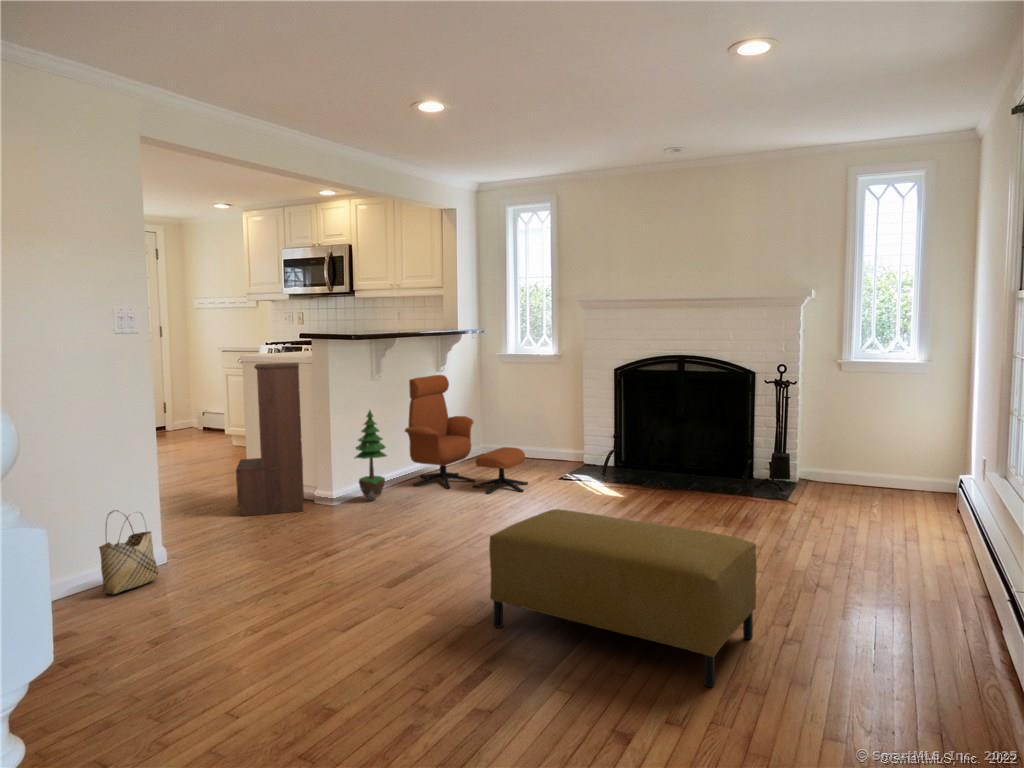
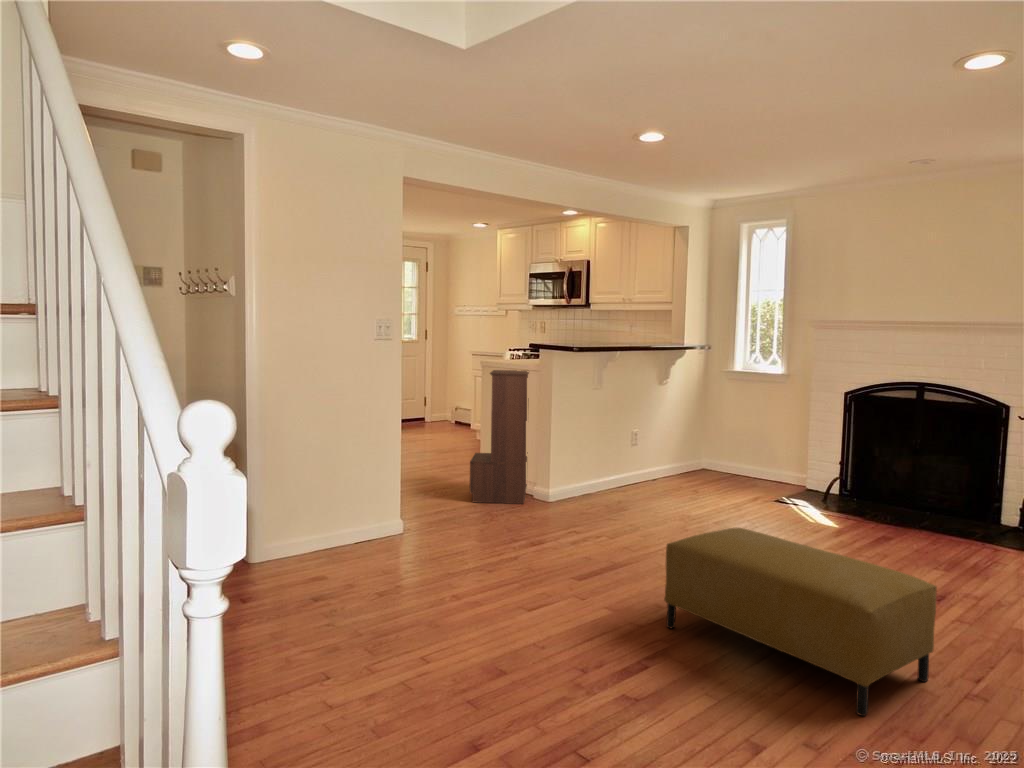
lounge chair: present [405,375,528,494] -> none [621,389,741,510]
potted tree: present [355,410,387,500] -> none [572,417,603,501]
woven basket: present [99,510,158,594] -> none [358,485,400,552]

